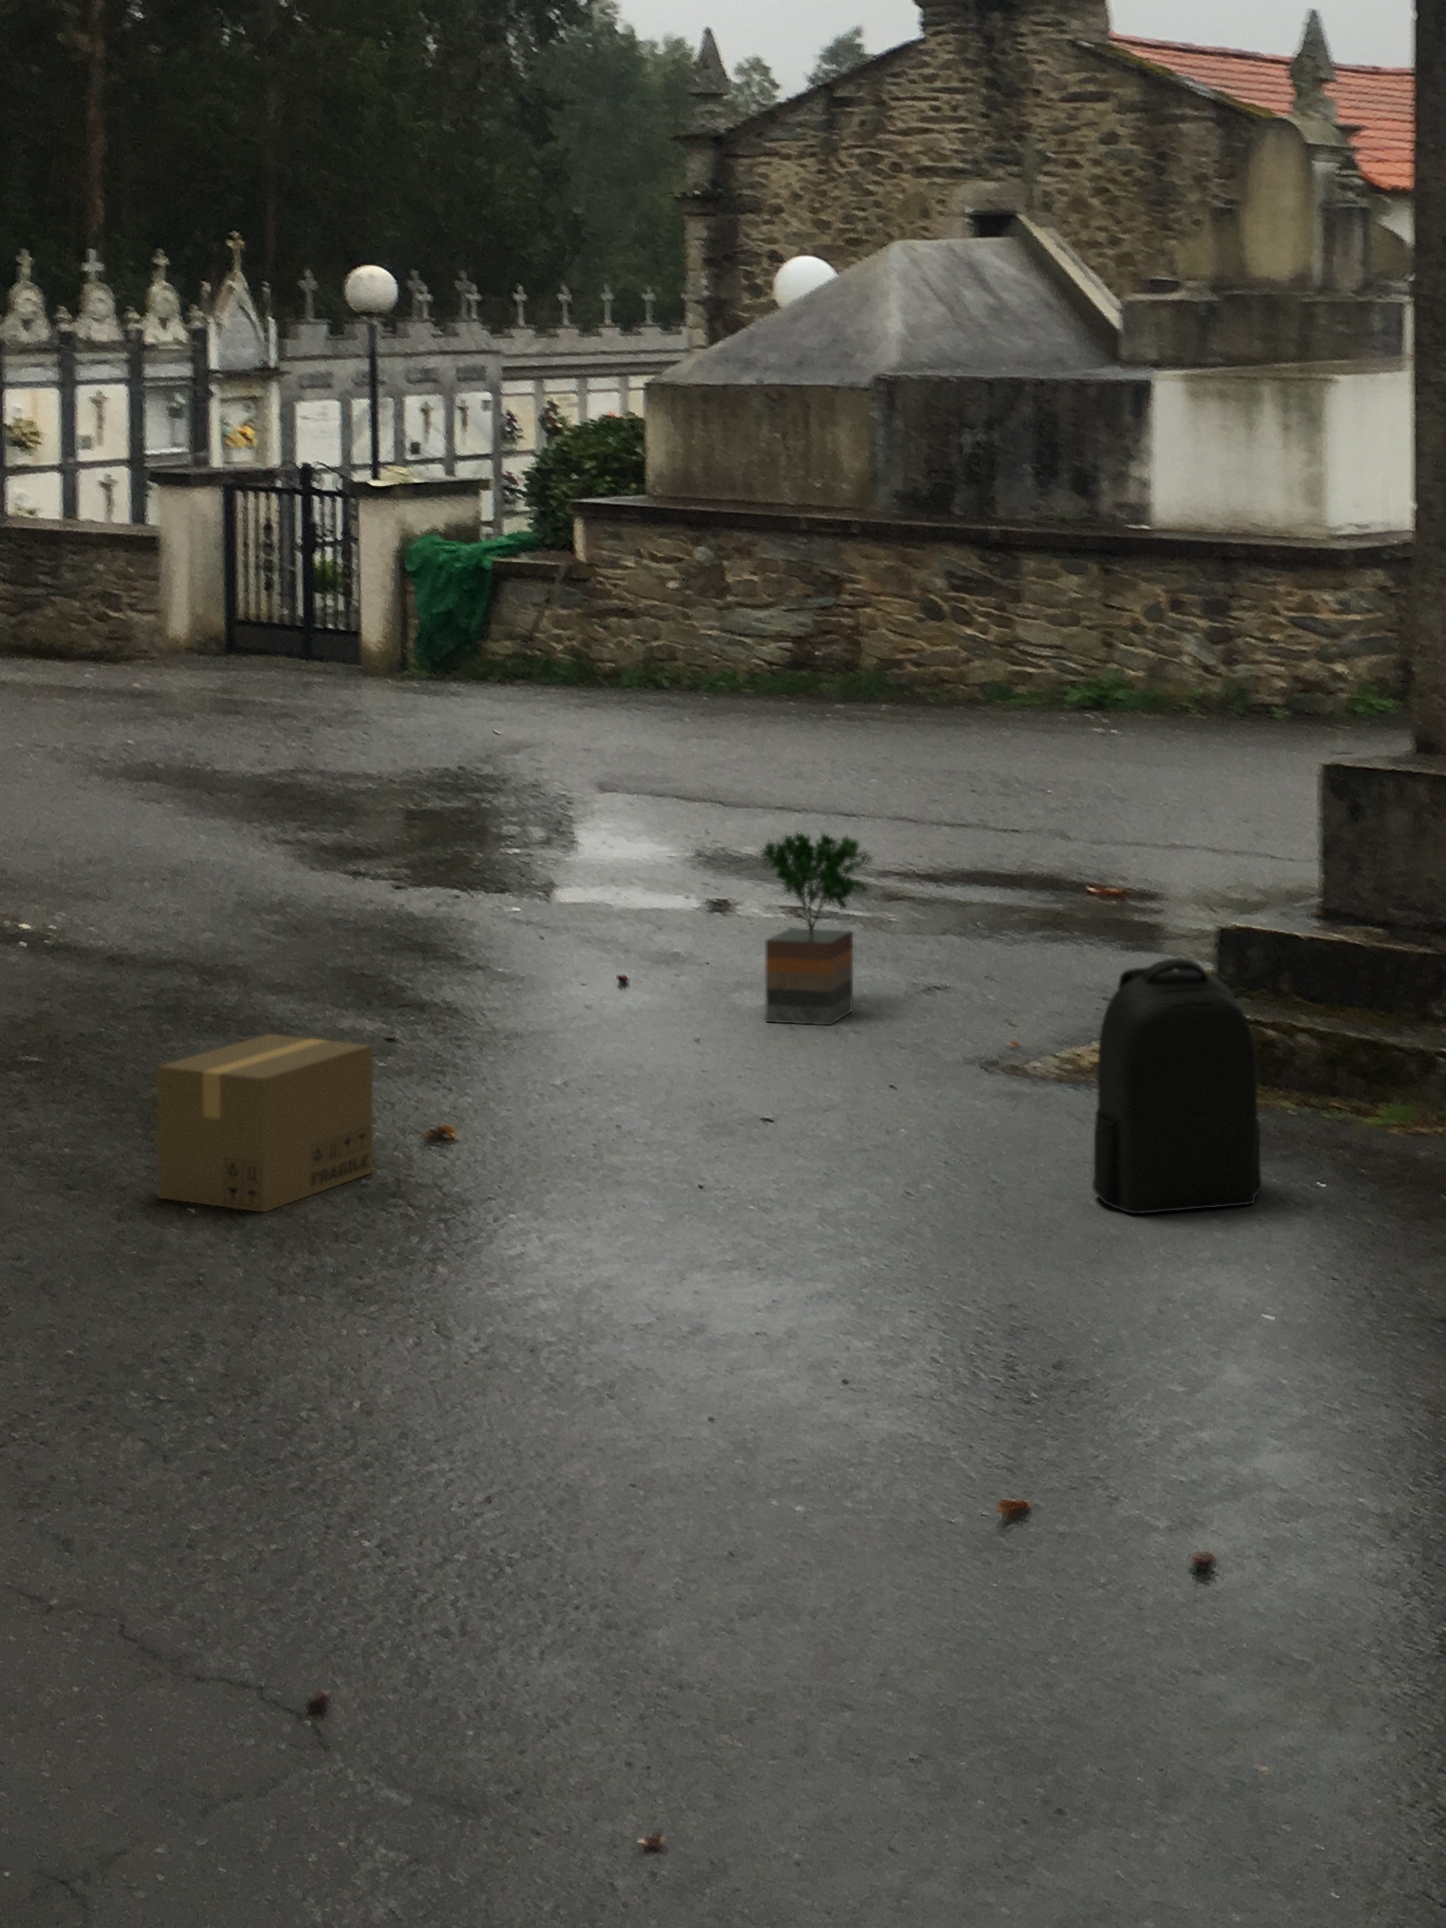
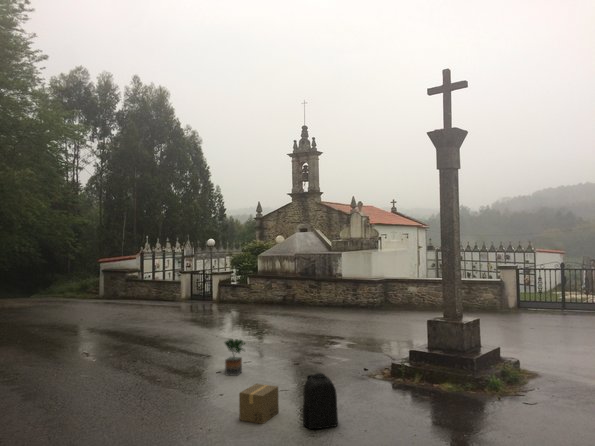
potted tree: present [760,833,873,1025] -> present [224,339,245,376]
backpack: present [1093,958,1262,1214] -> present [303,373,338,429]

